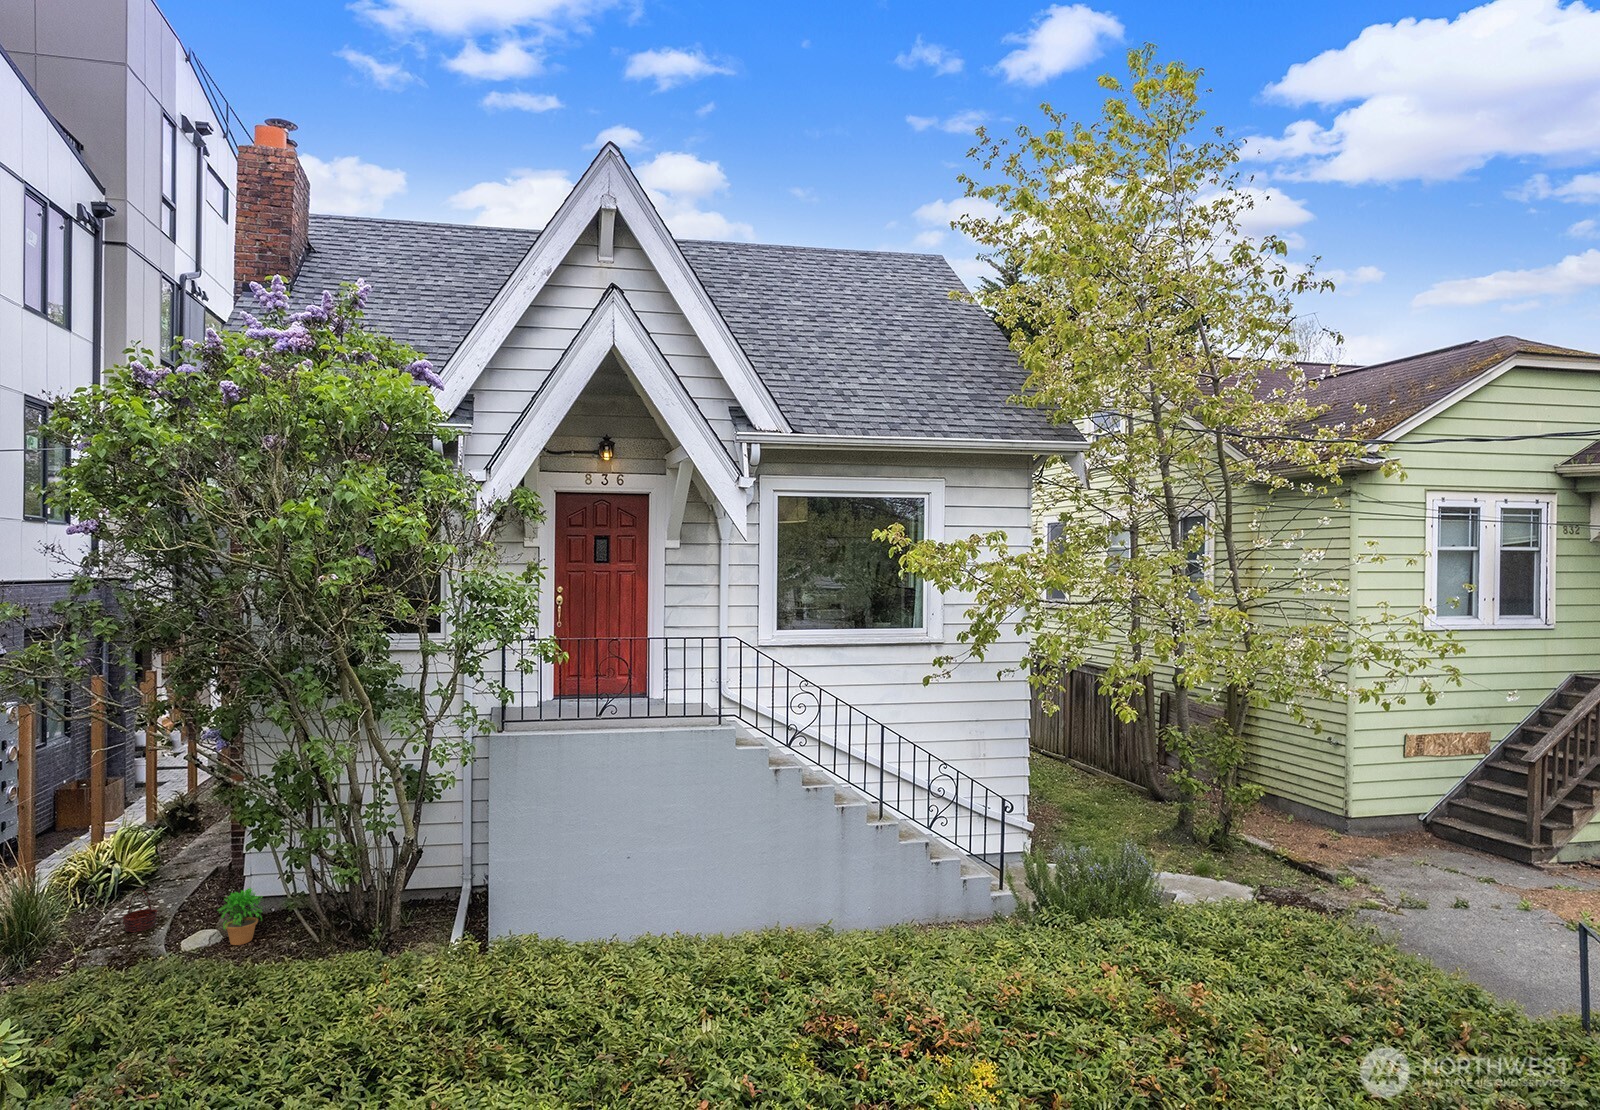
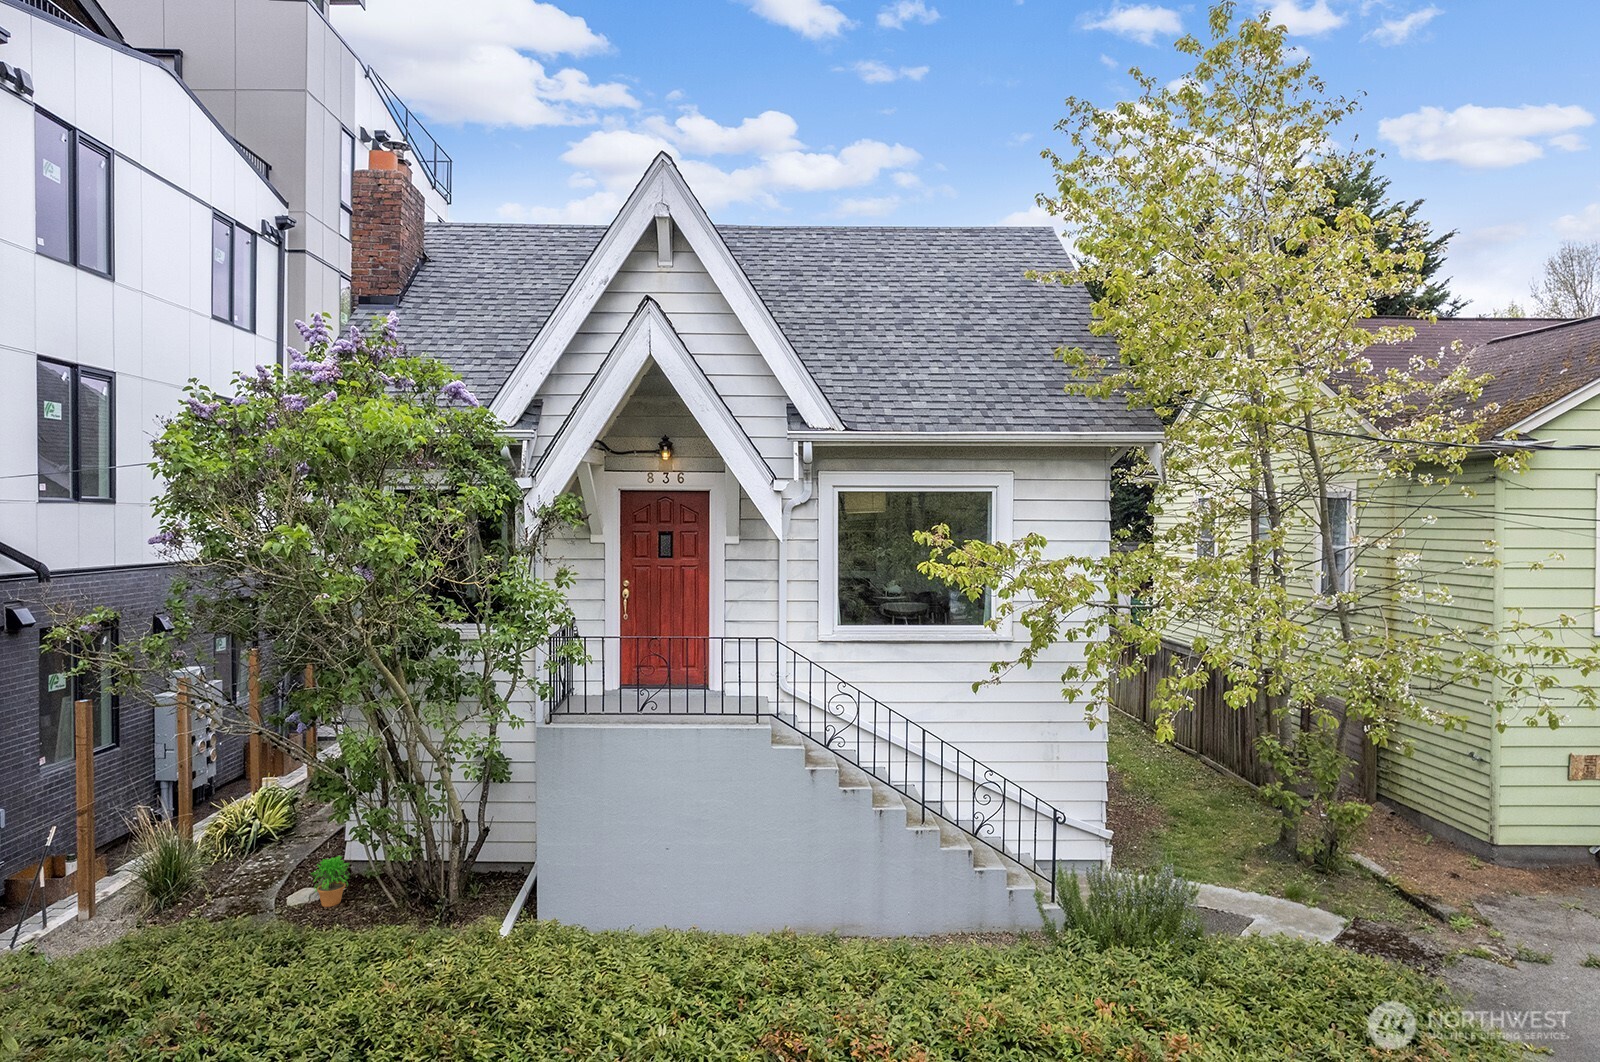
basket: present [123,889,158,932] -> none [247,846,277,883]

